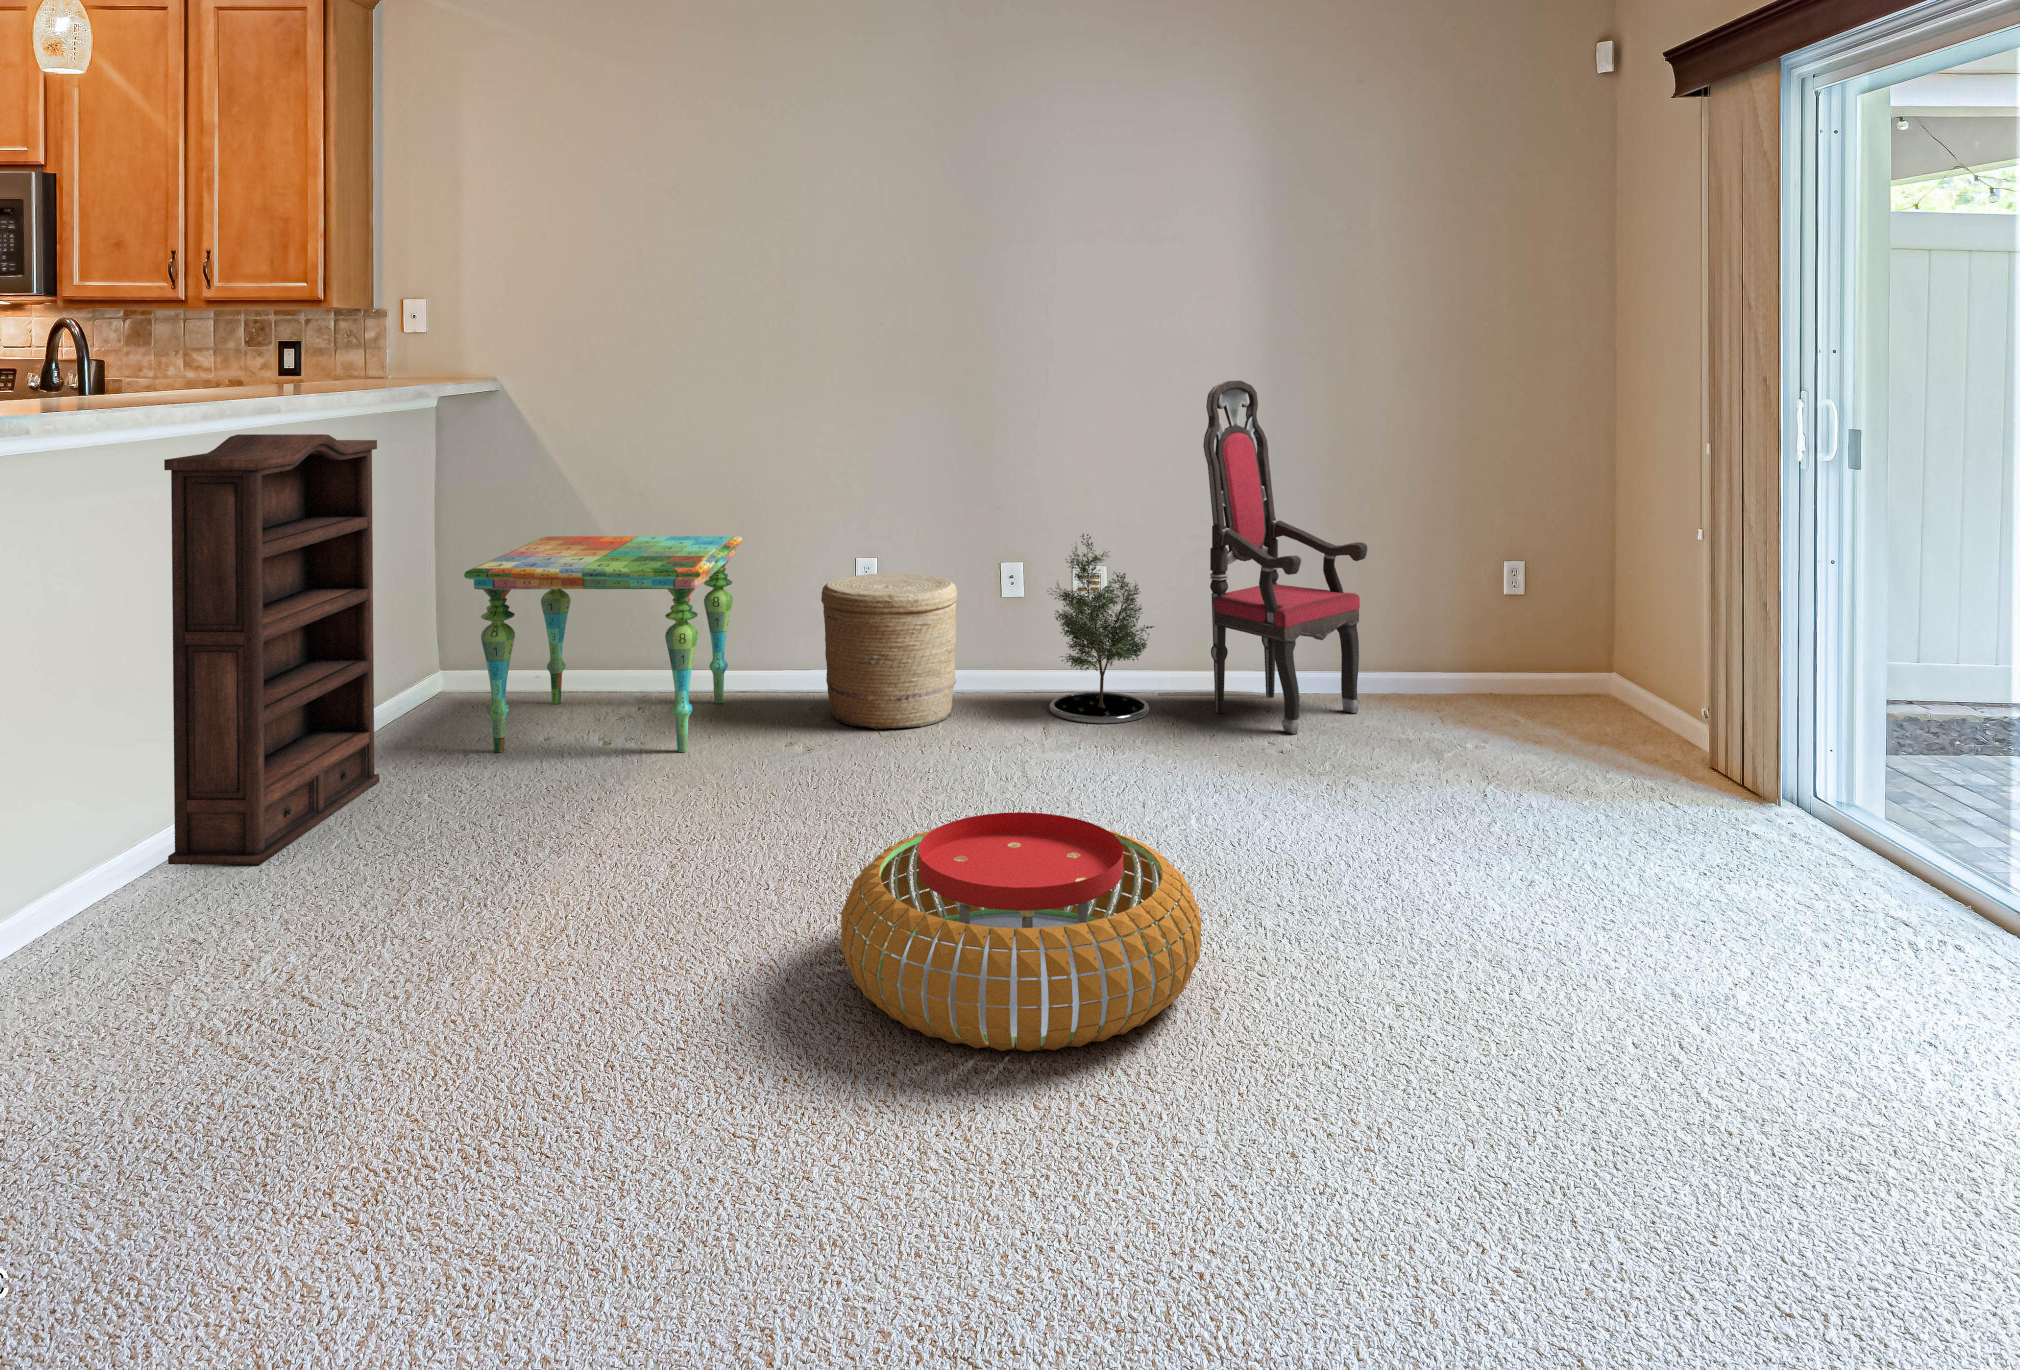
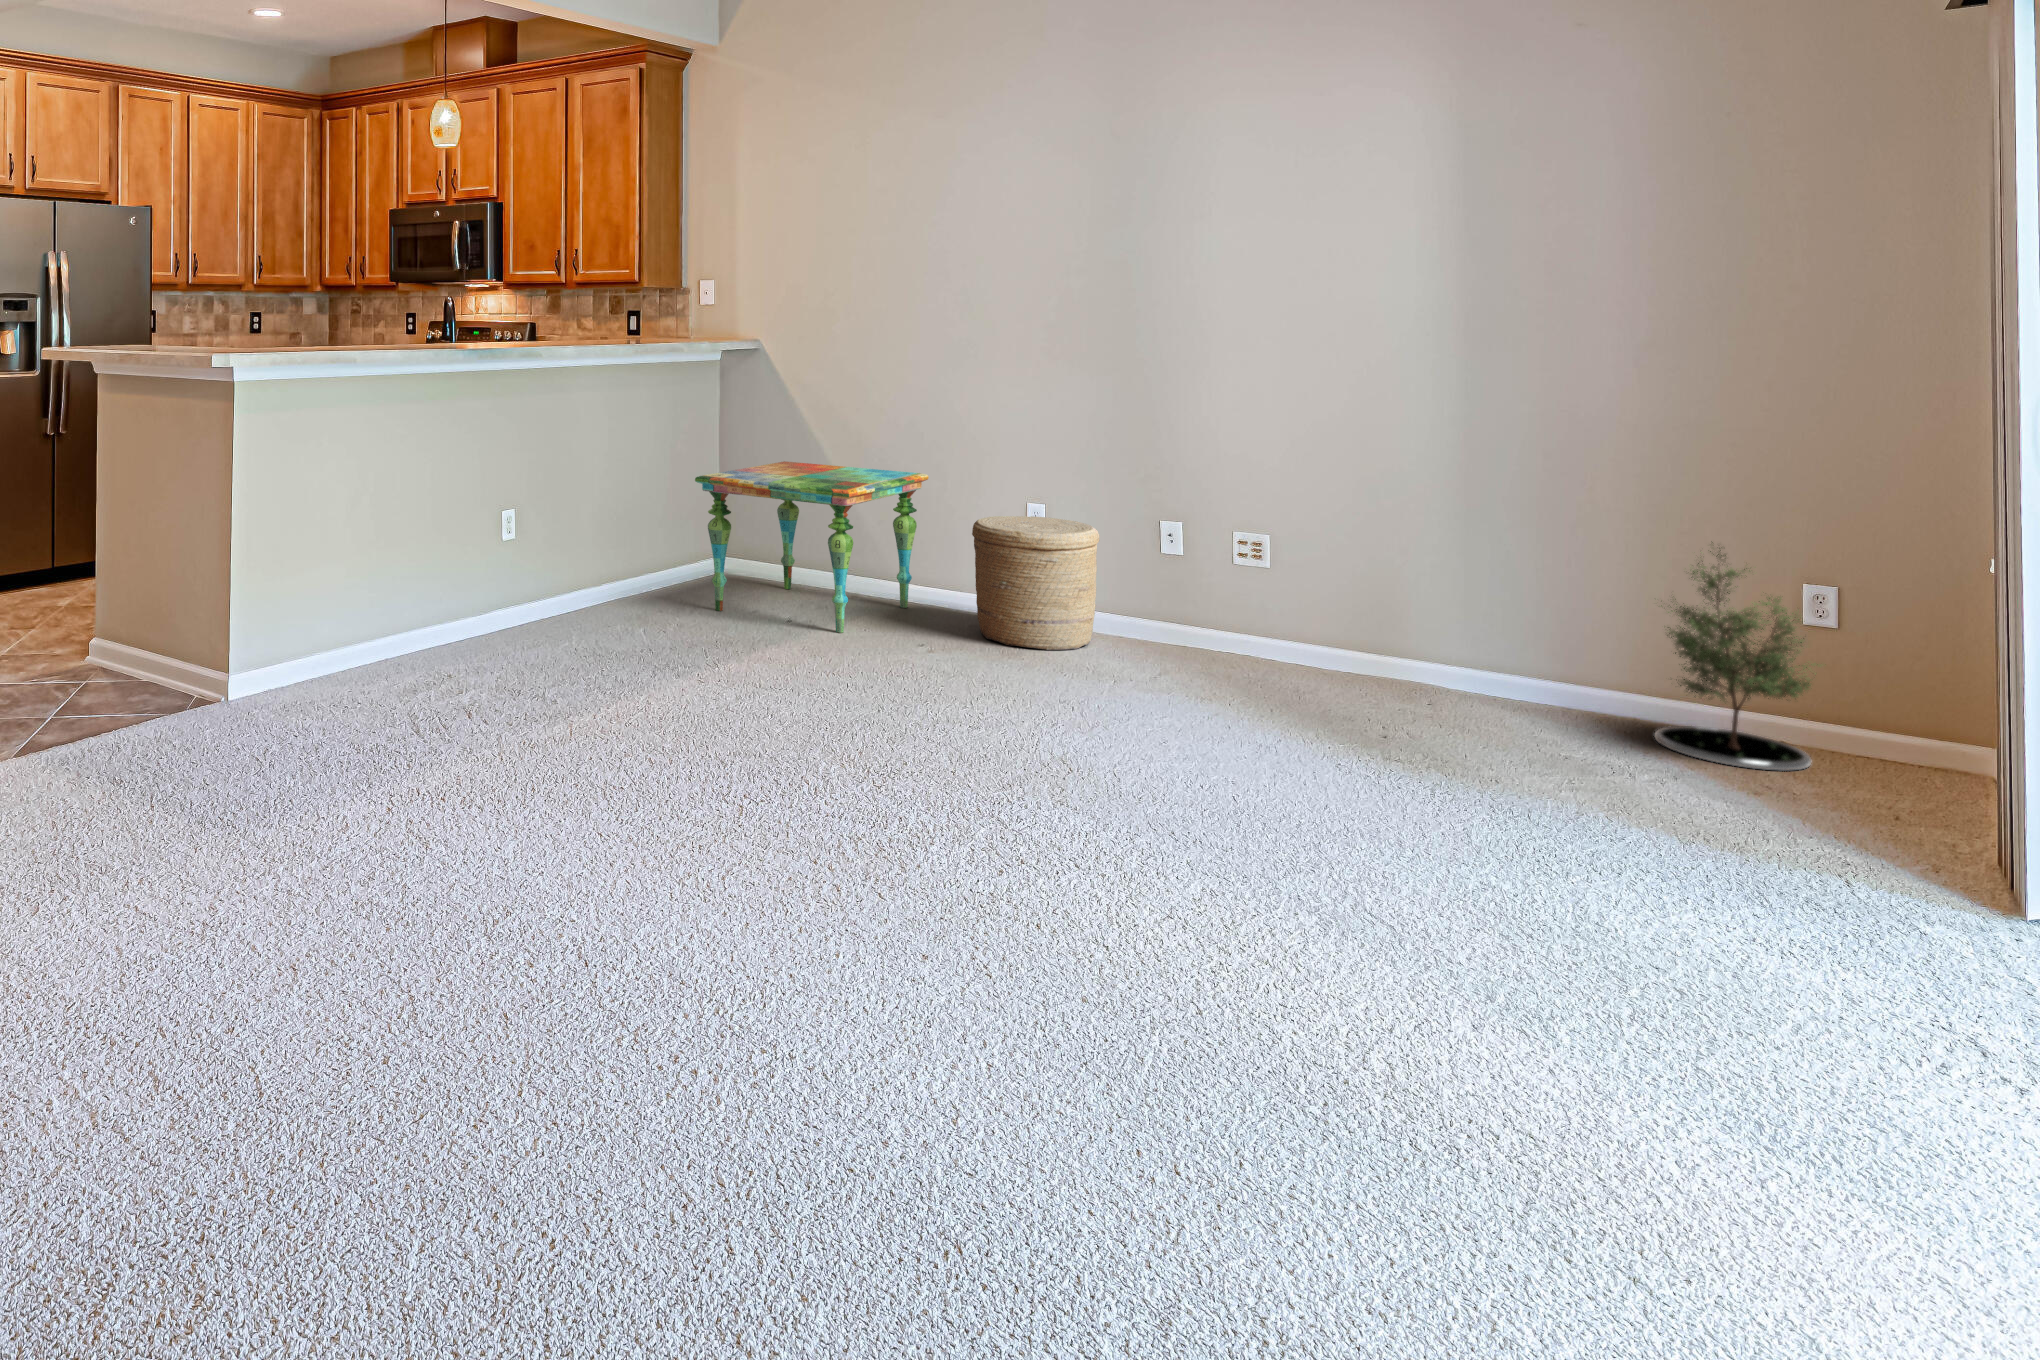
armchair: present [1203,381,1367,734] -> none [1360,356,1563,722]
bookshelf: present [164,434,380,865] -> none [488,371,633,642]
potted tree: present [1050,533,1154,723] -> present [1655,542,1818,771]
pouf: present [841,812,1202,1052] -> none [771,684,1060,851]

